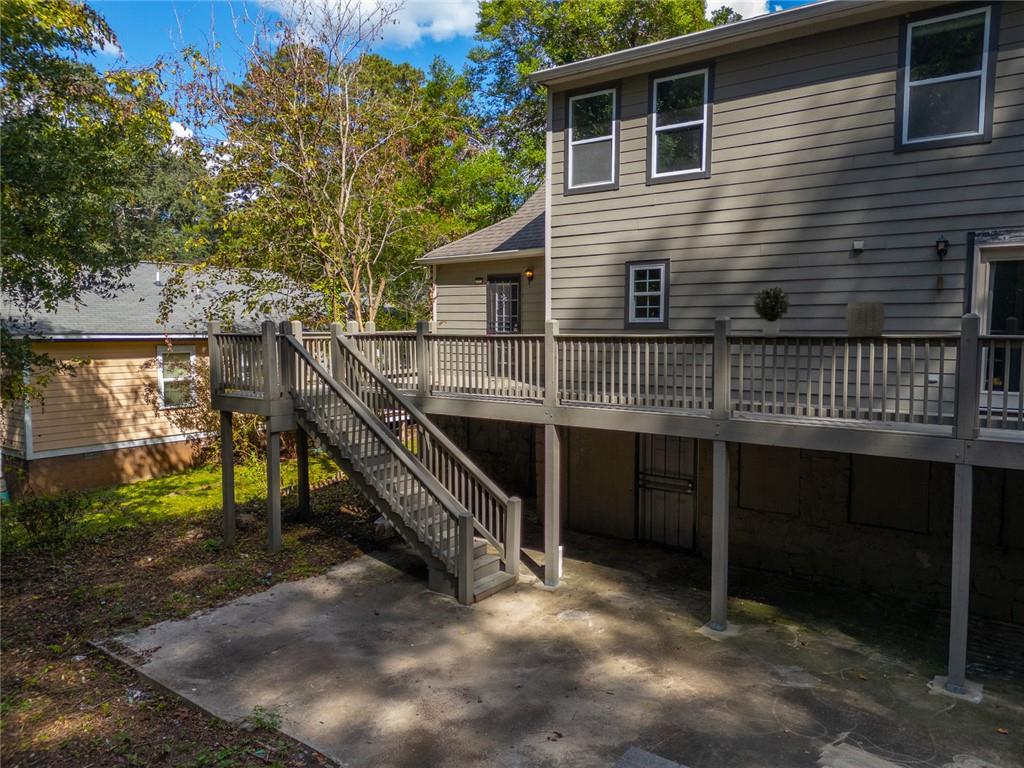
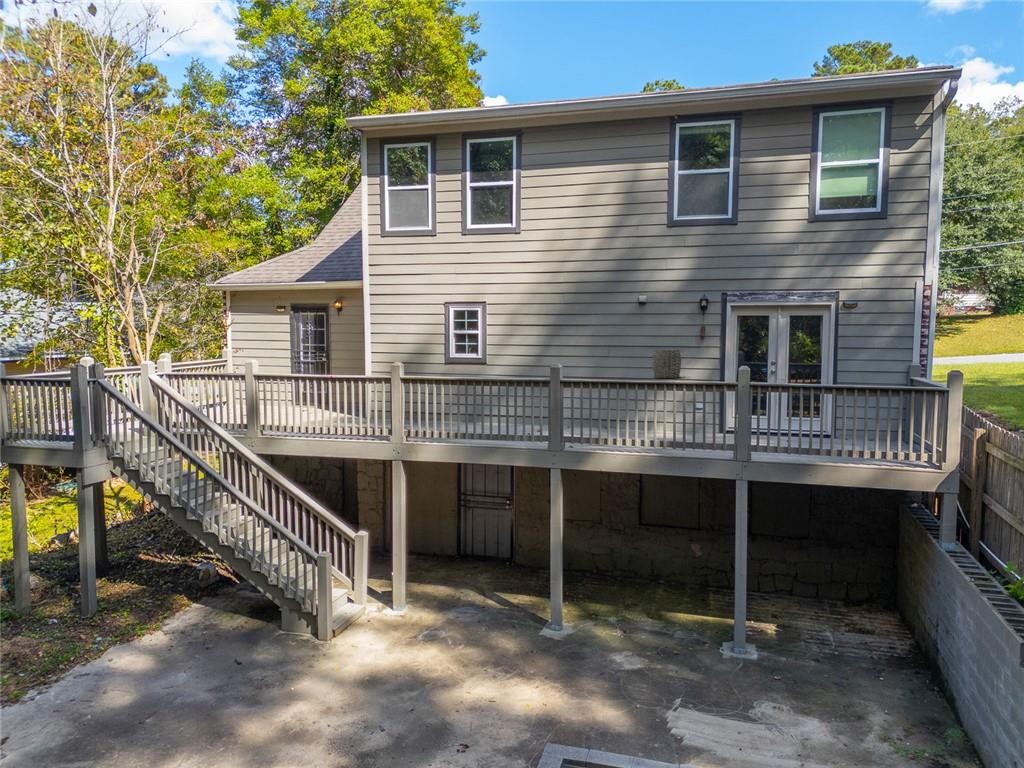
potted plant: present [754,287,790,338] -> none [581,336,611,378]

